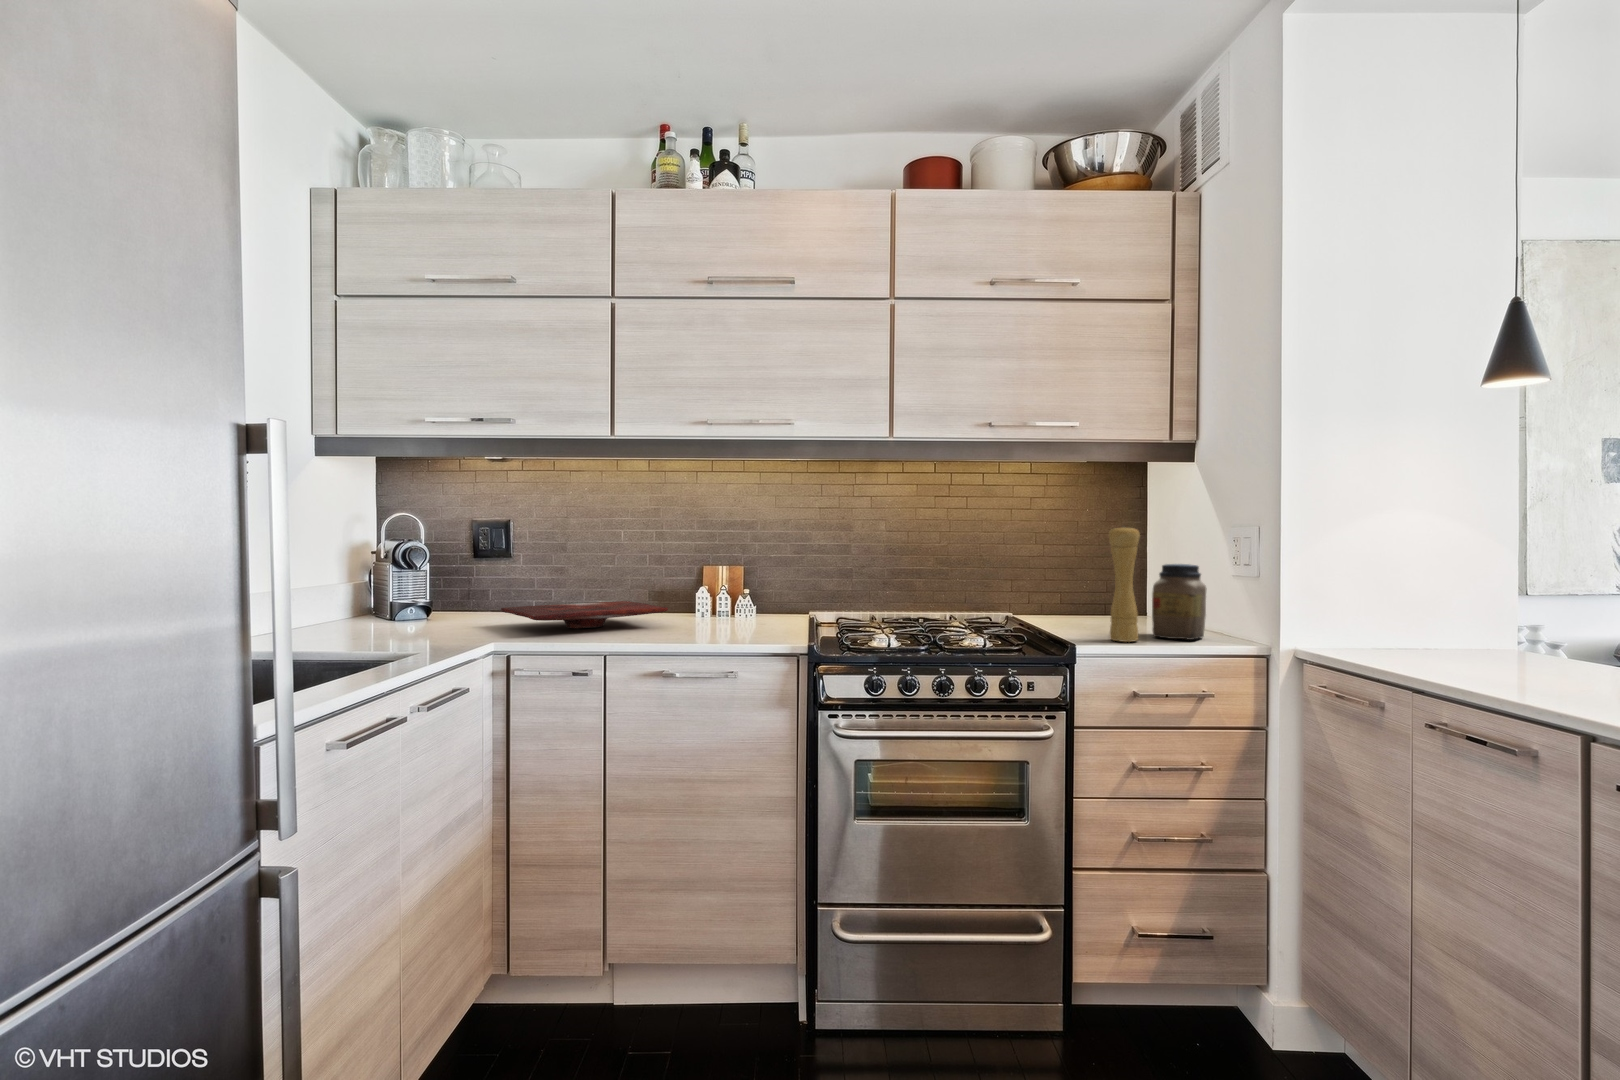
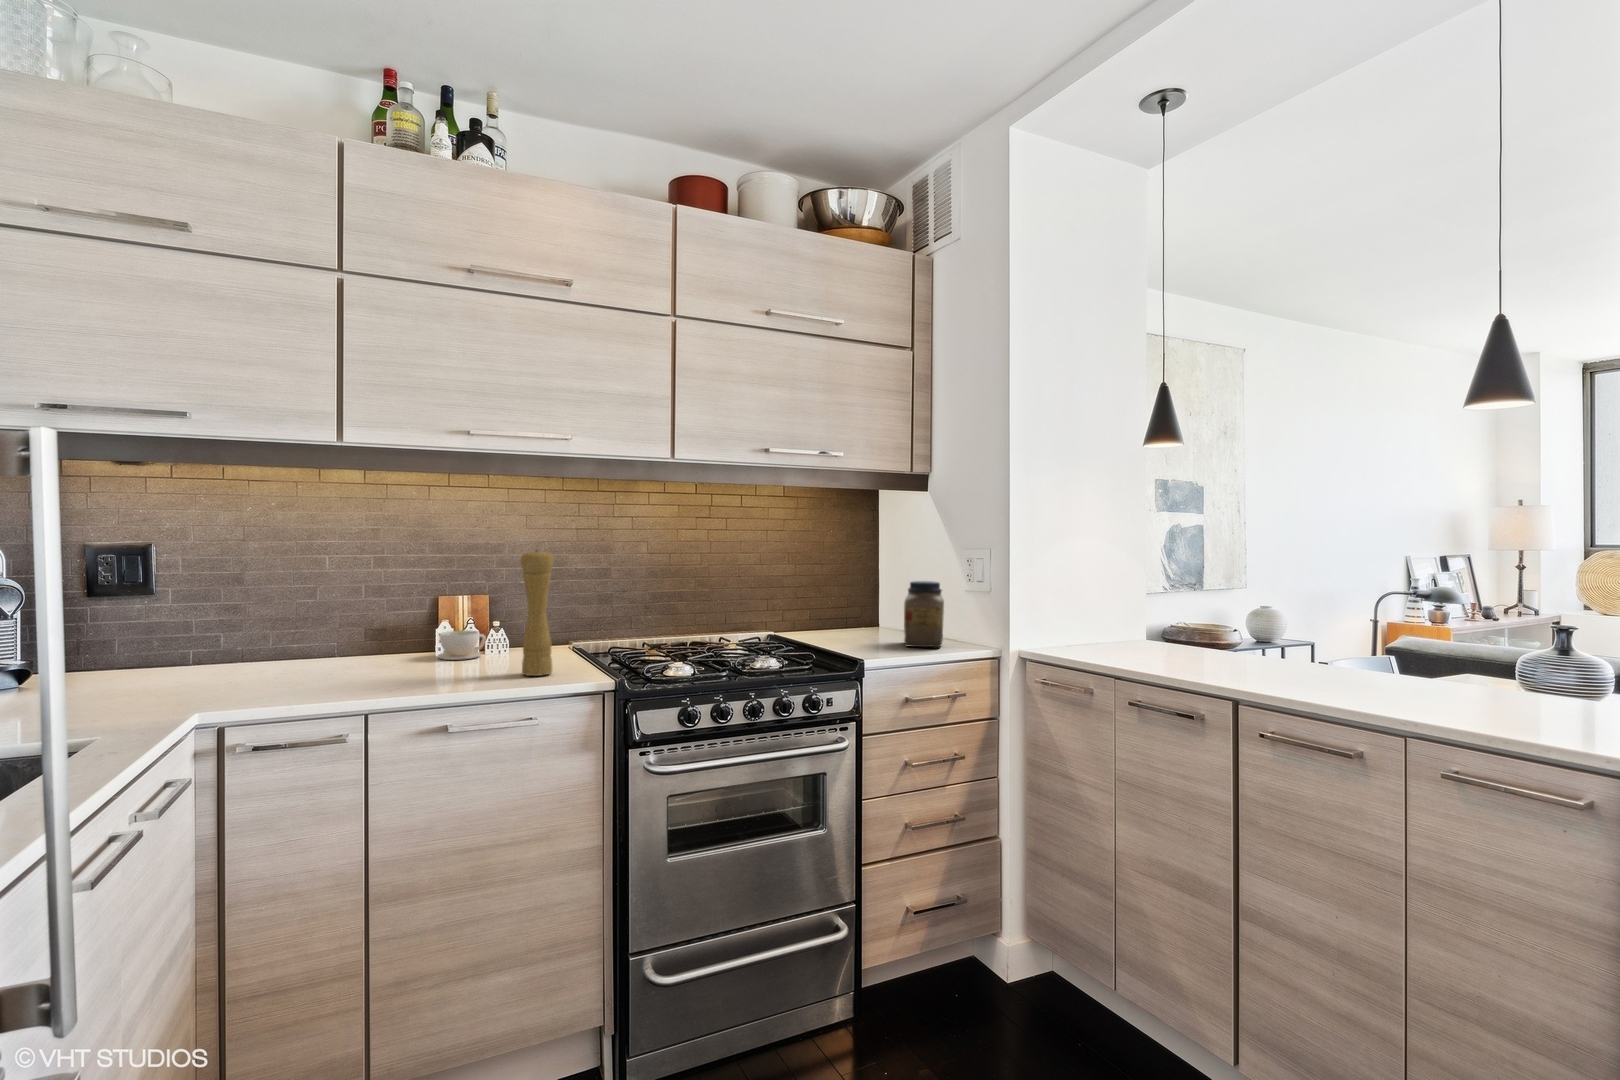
pepper mill: present [1109,526,1140,642] -> present [521,550,553,676]
coffee cup: none [695,600,734,624] -> present [438,630,486,660]
cutting board: present [501,601,668,628] -> none [171,637,417,679]

